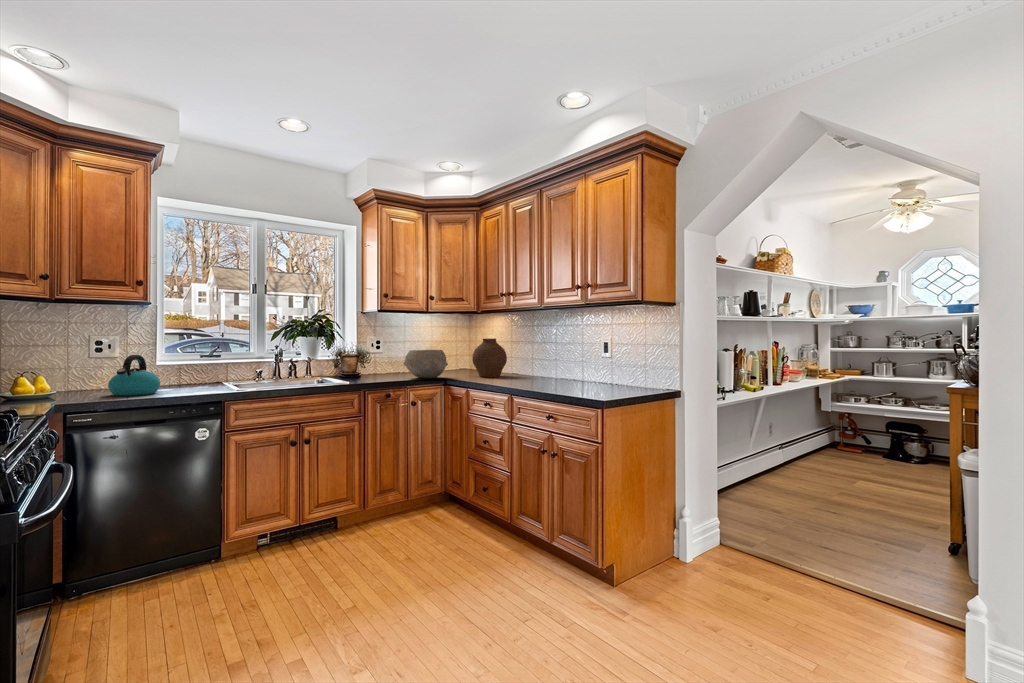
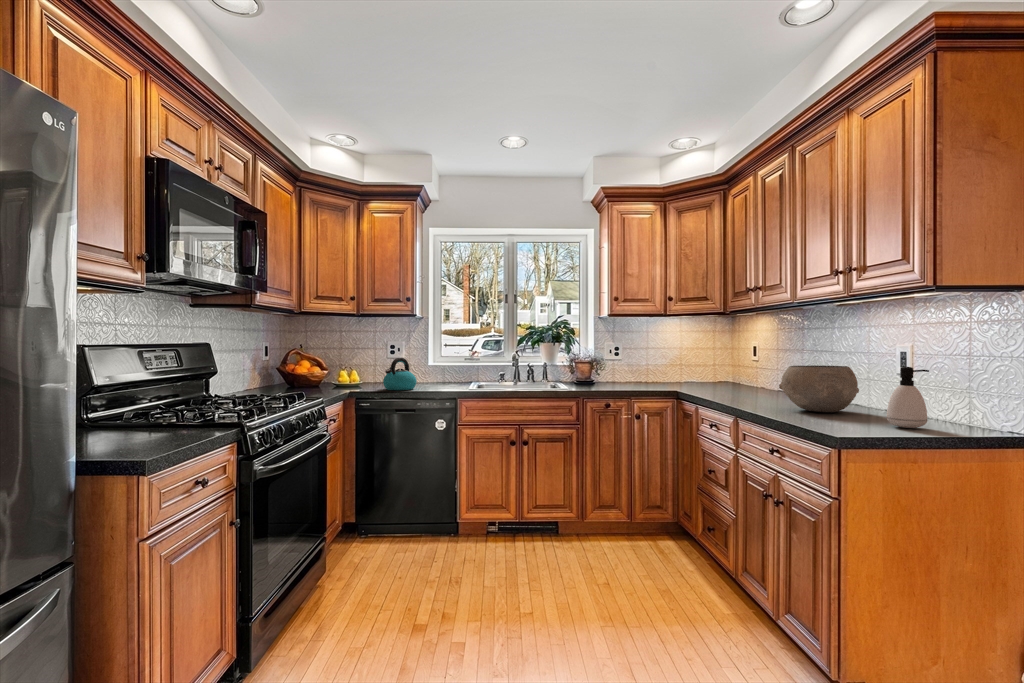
vase: present [472,338,507,377] -> none [714,345,760,392]
ceramic bowl: present [404,350,448,378] -> present [779,365,859,412]
soap dispenser: none [622,350,645,392] -> present [887,367,929,428]

